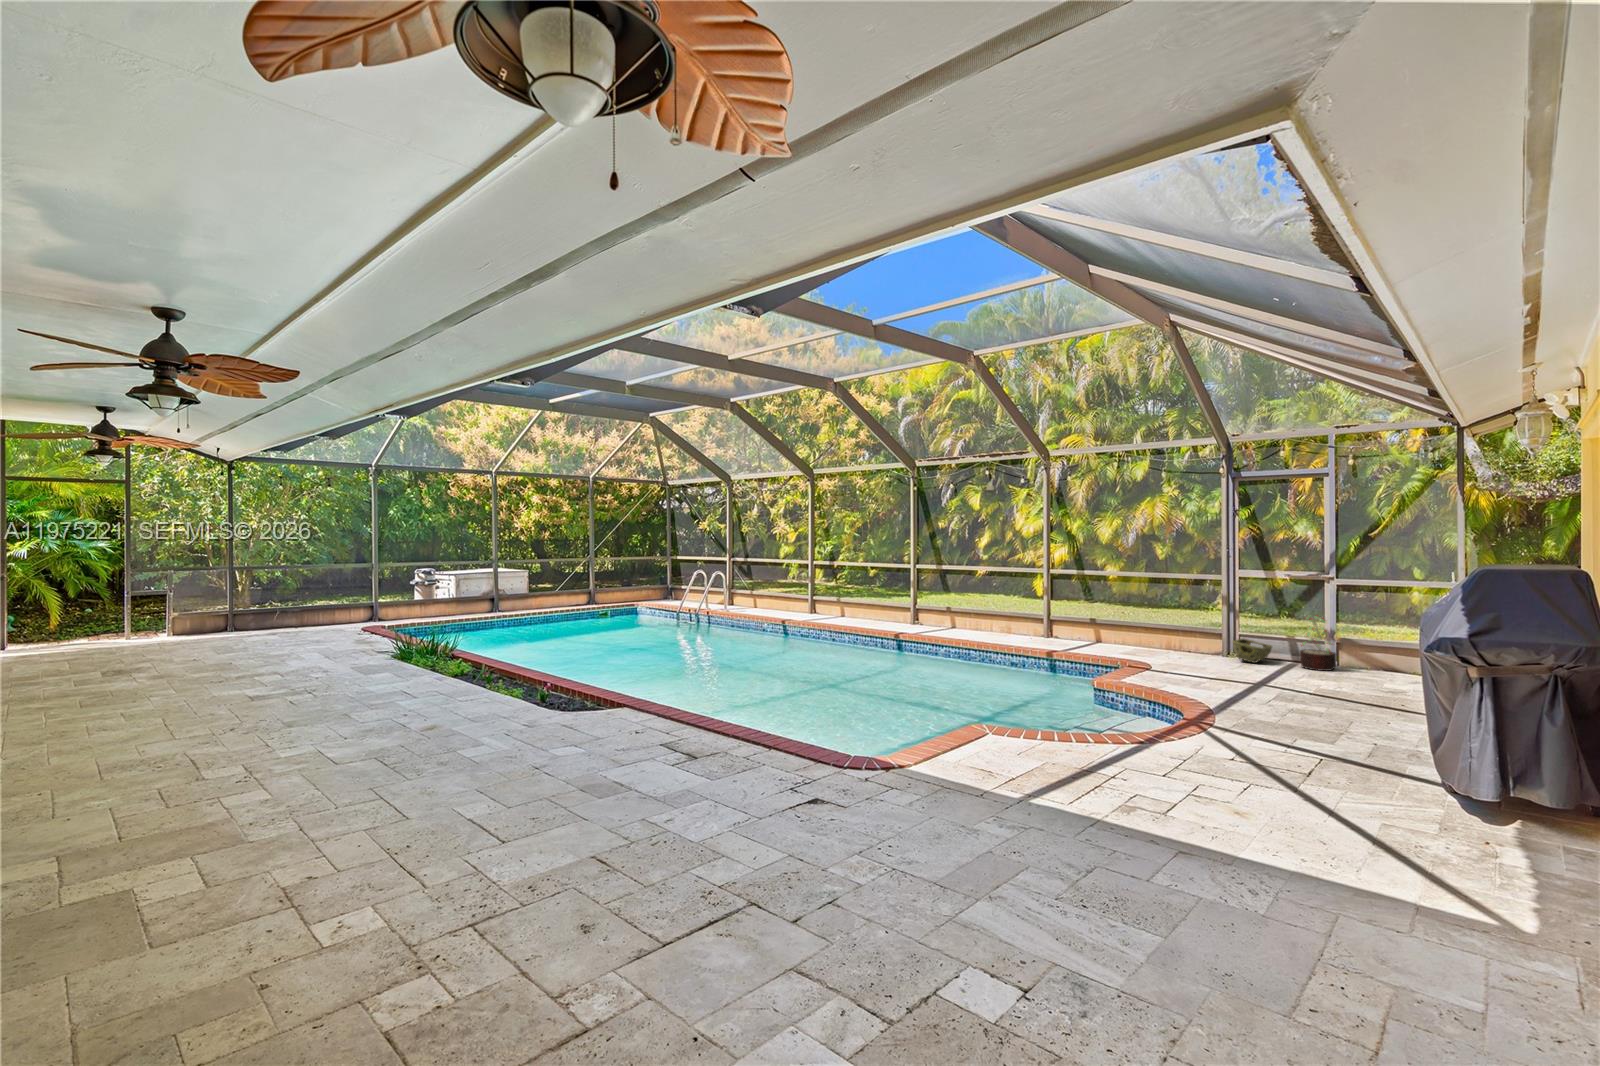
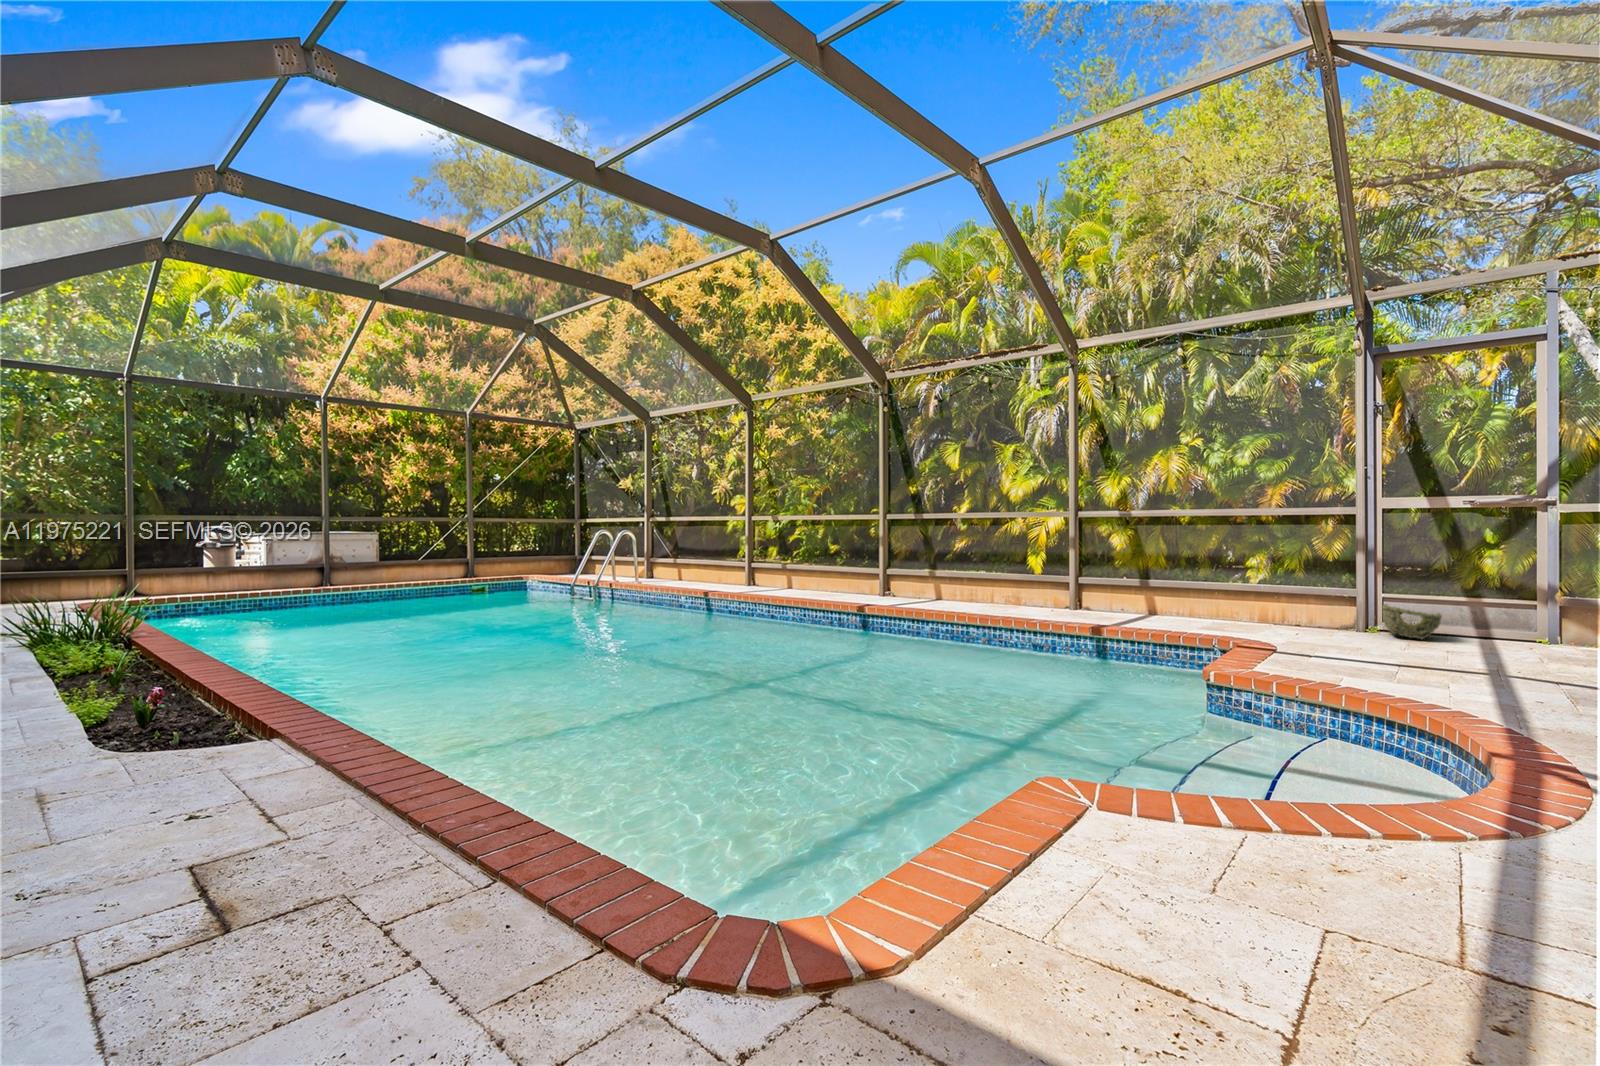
decorative plant: present [1300,616,1336,671] -> none [1494,561,1570,650]

